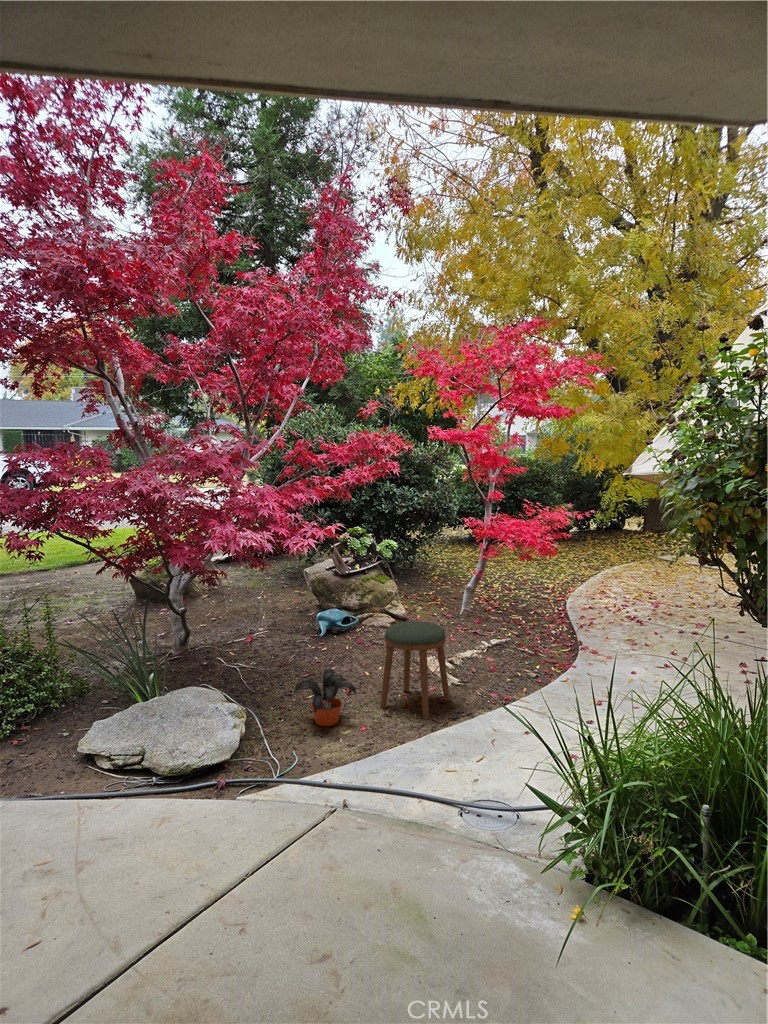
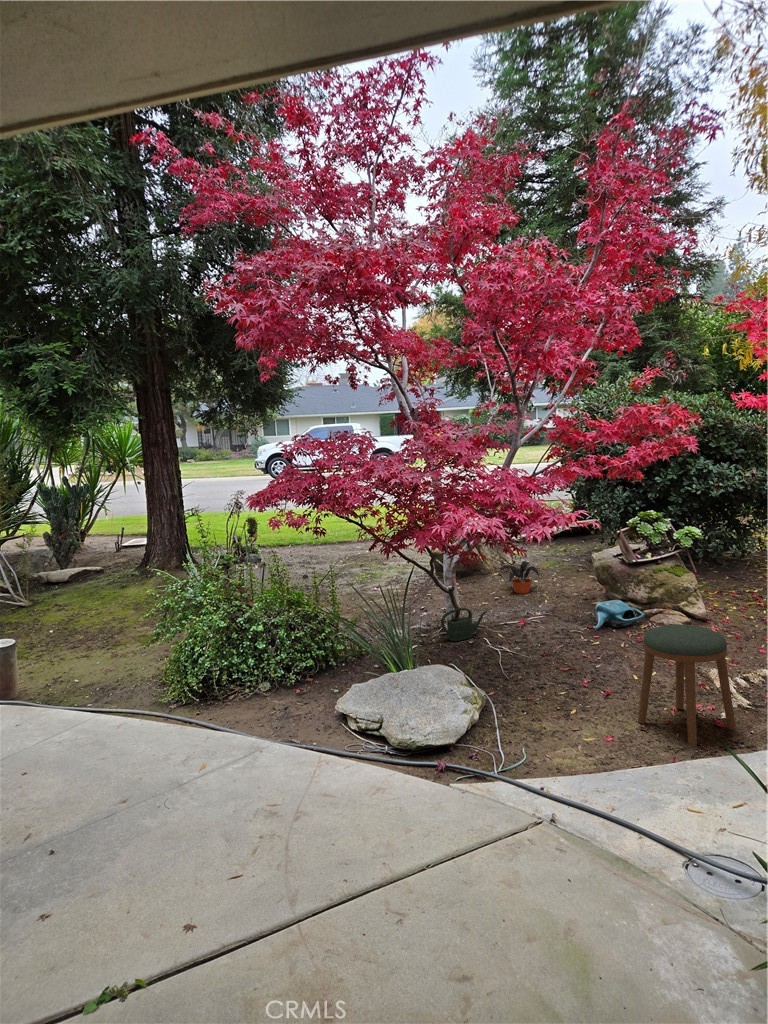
watering can: none [181,627,225,661] -> present [441,608,487,641]
potted plant: present [294,669,356,726] -> present [501,561,539,593]

